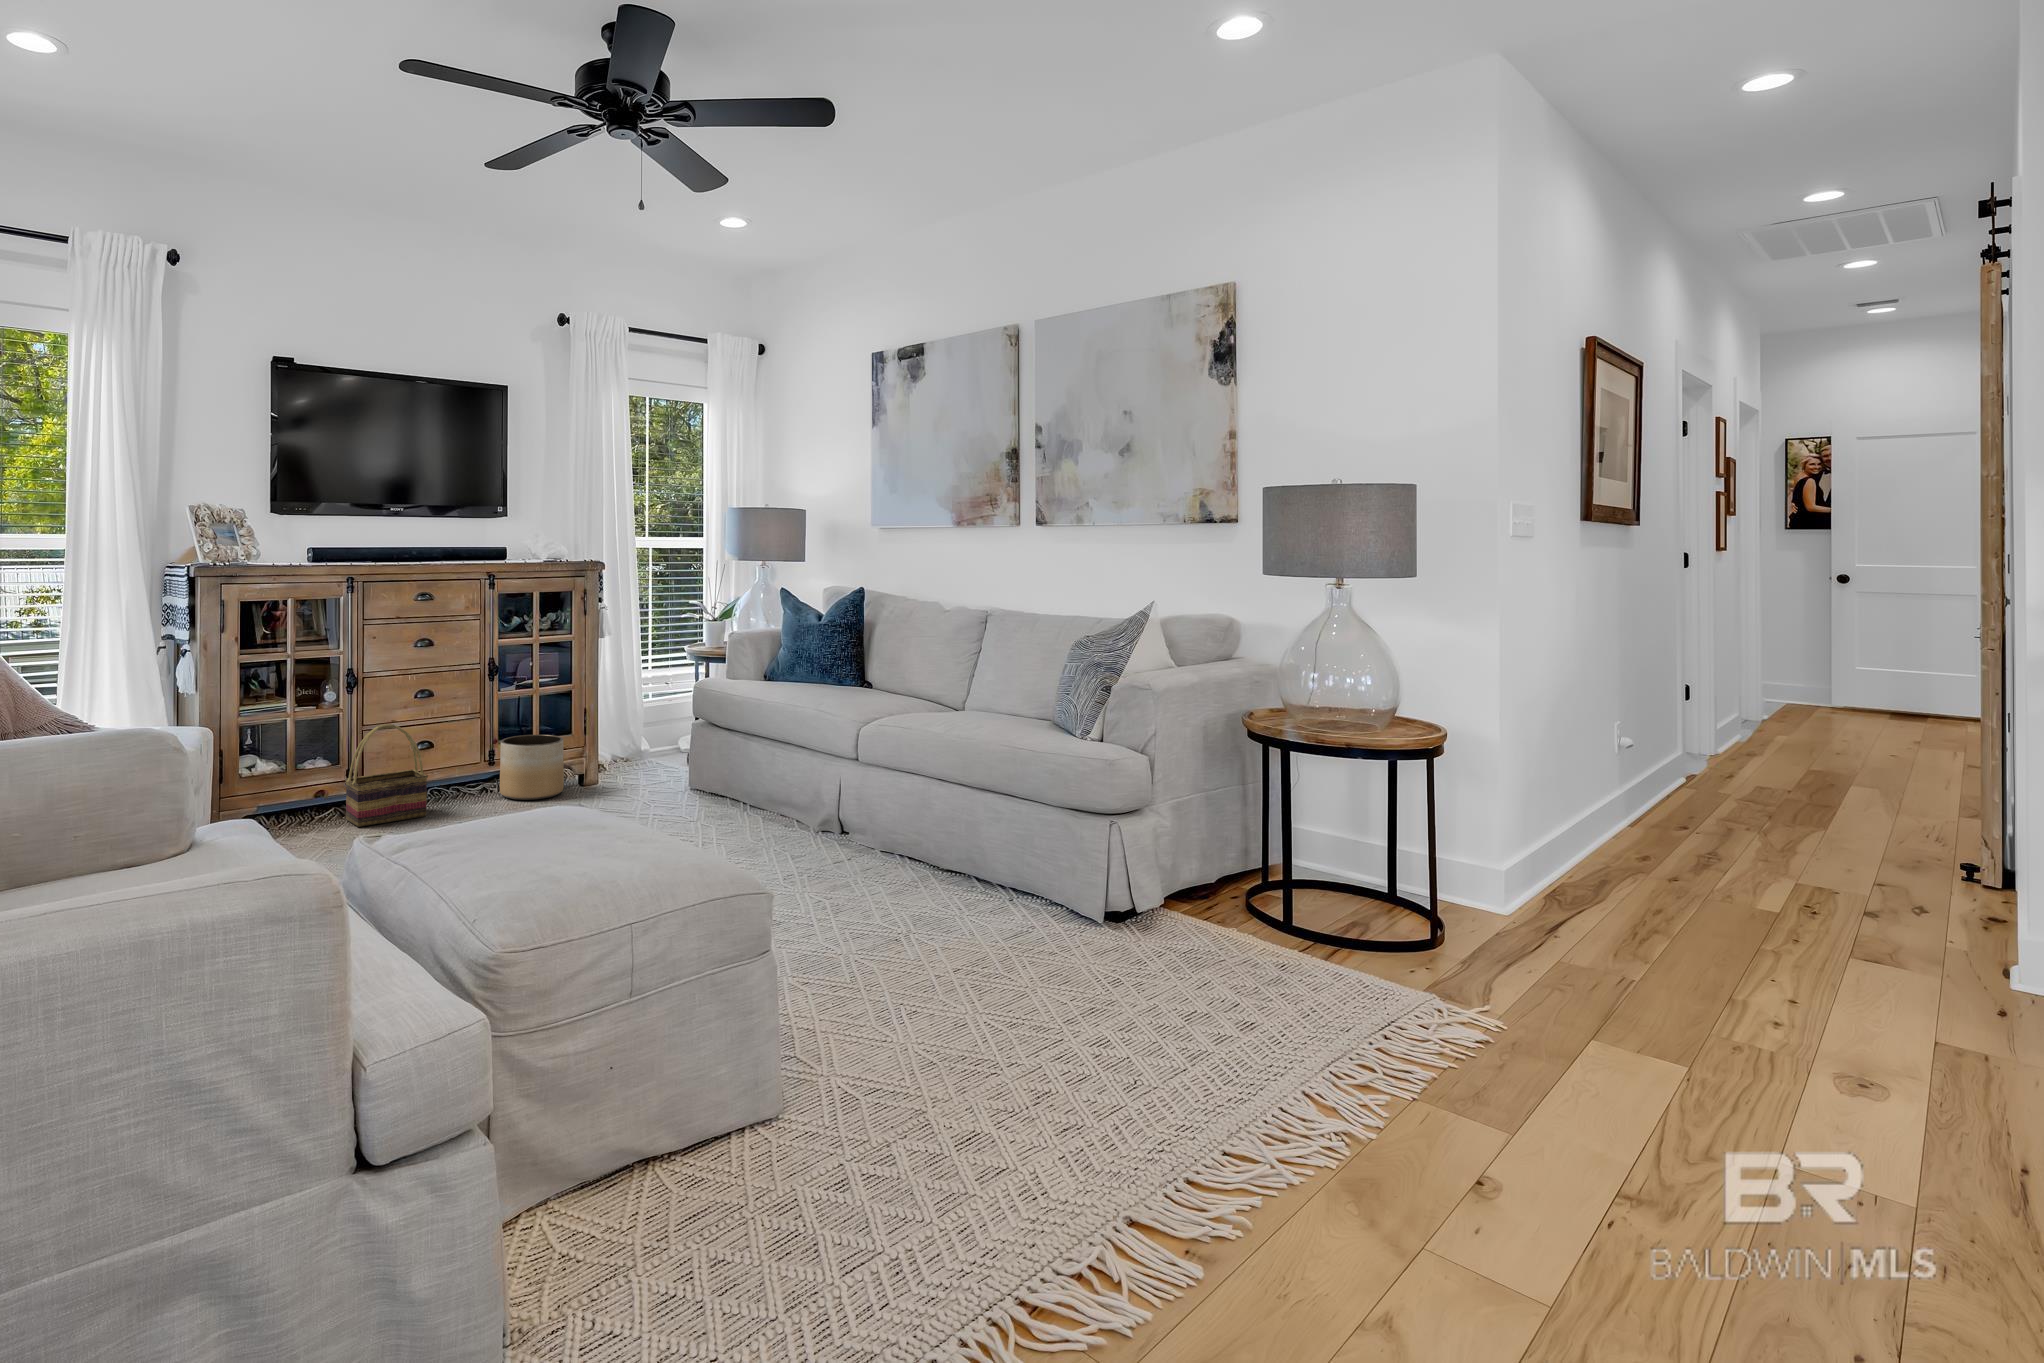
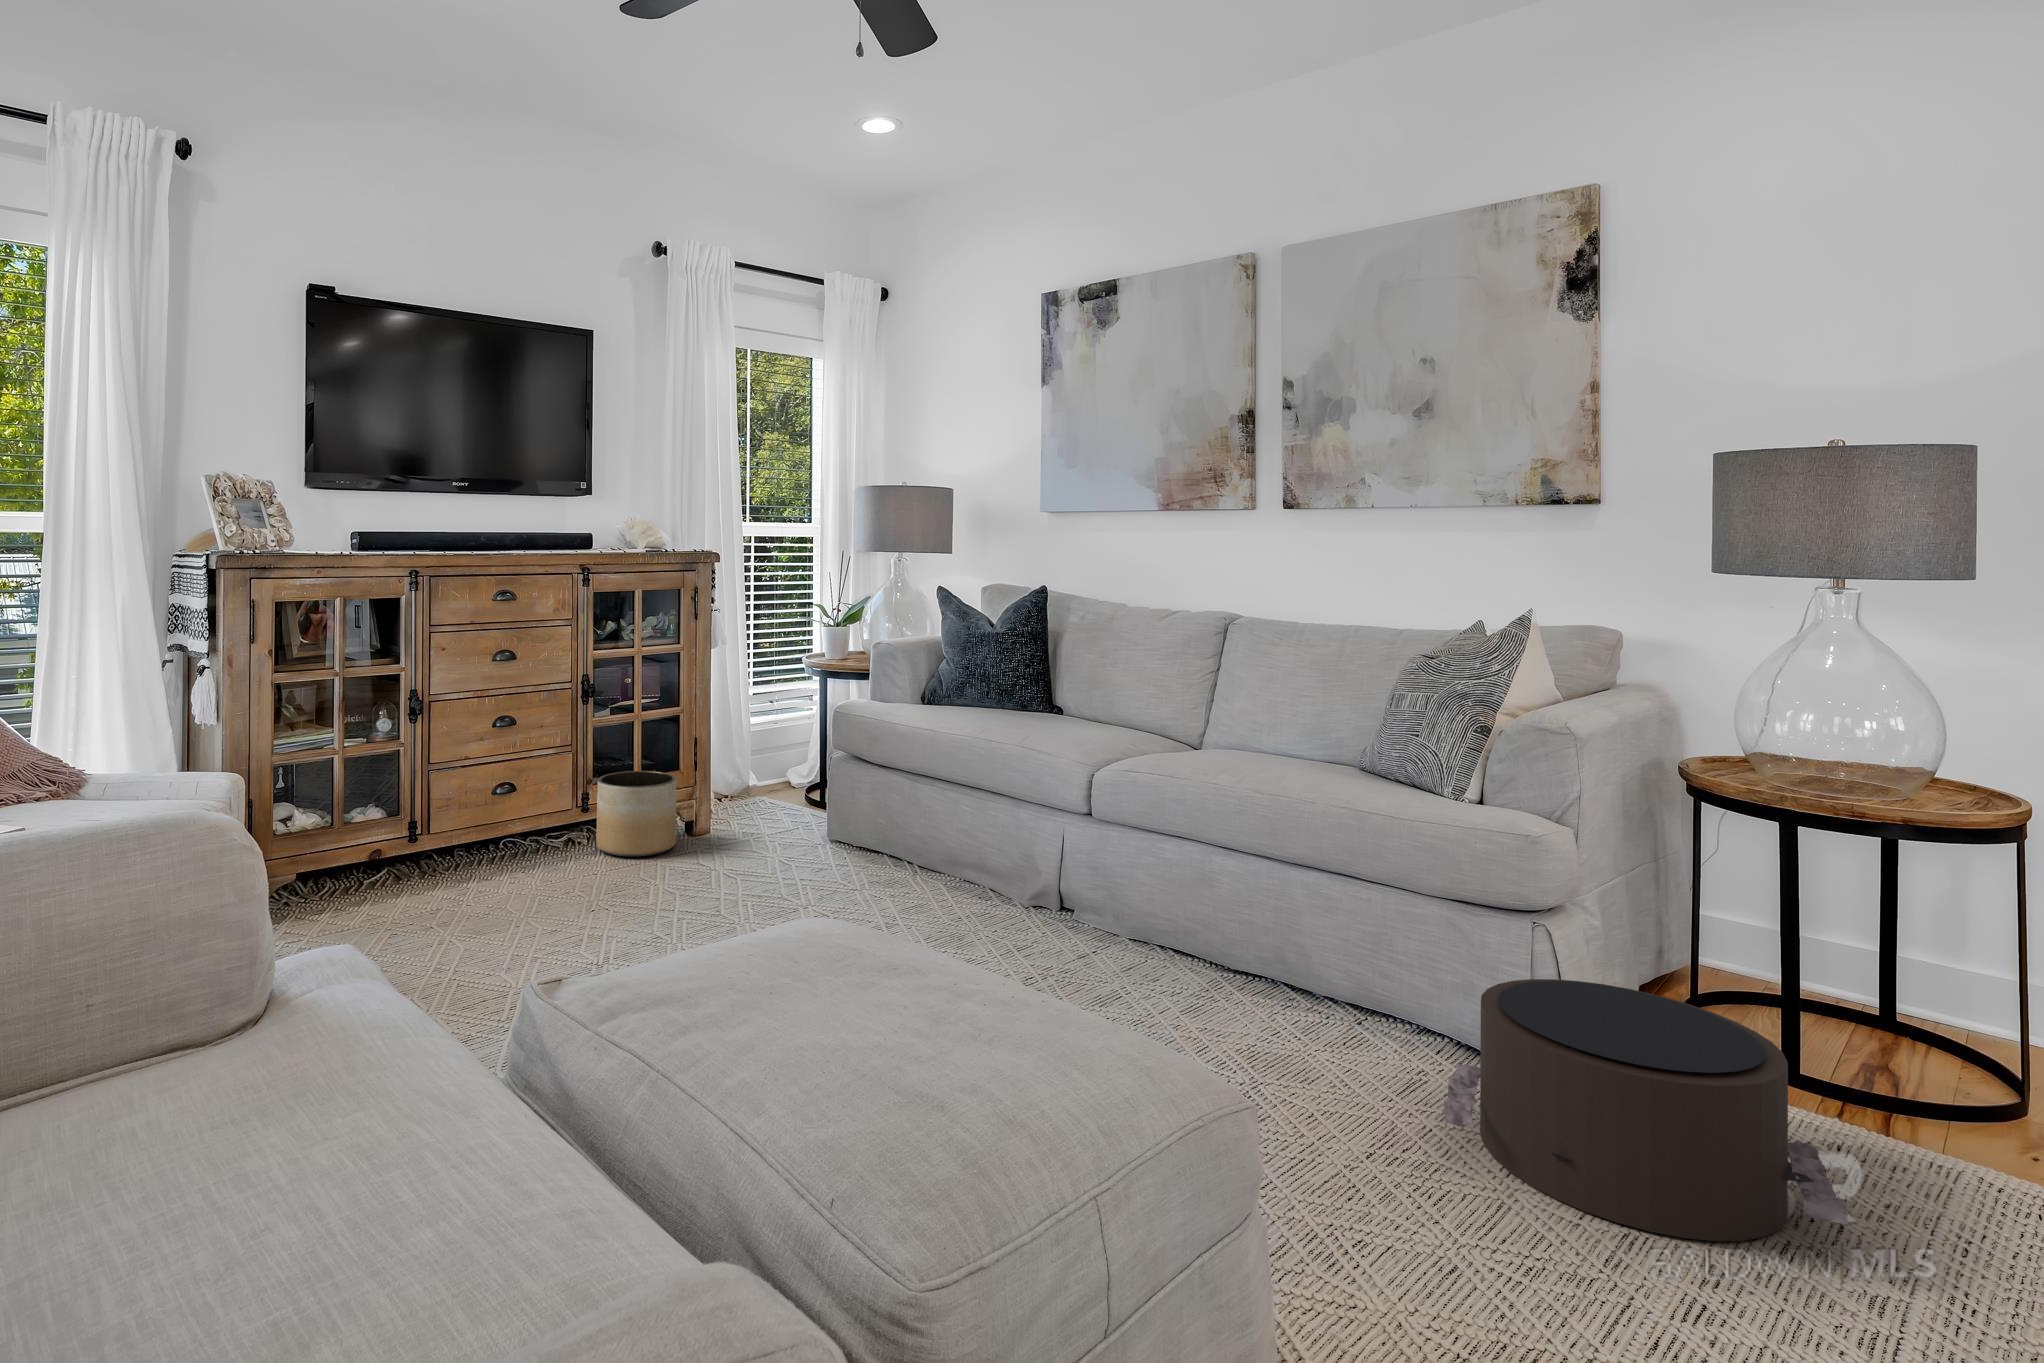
basket: present [345,724,428,827] -> none [407,761,513,897]
pouf: none [1006,855,1238,1006] -> present [1443,979,1848,1241]

